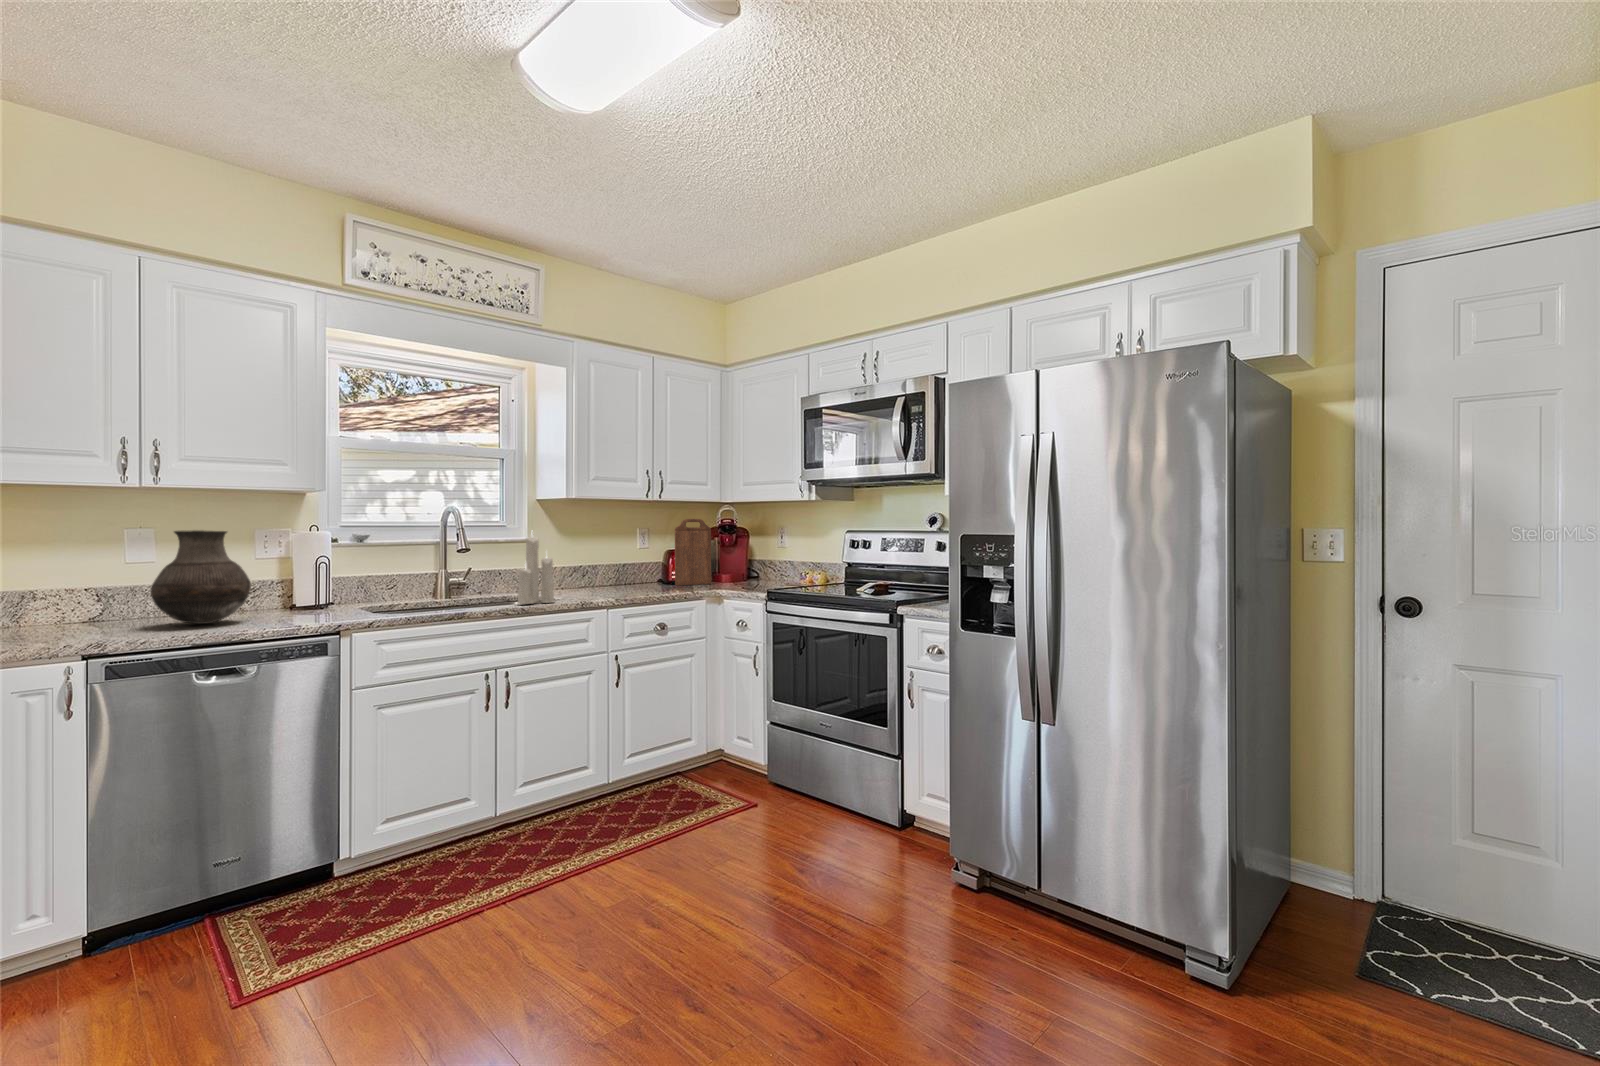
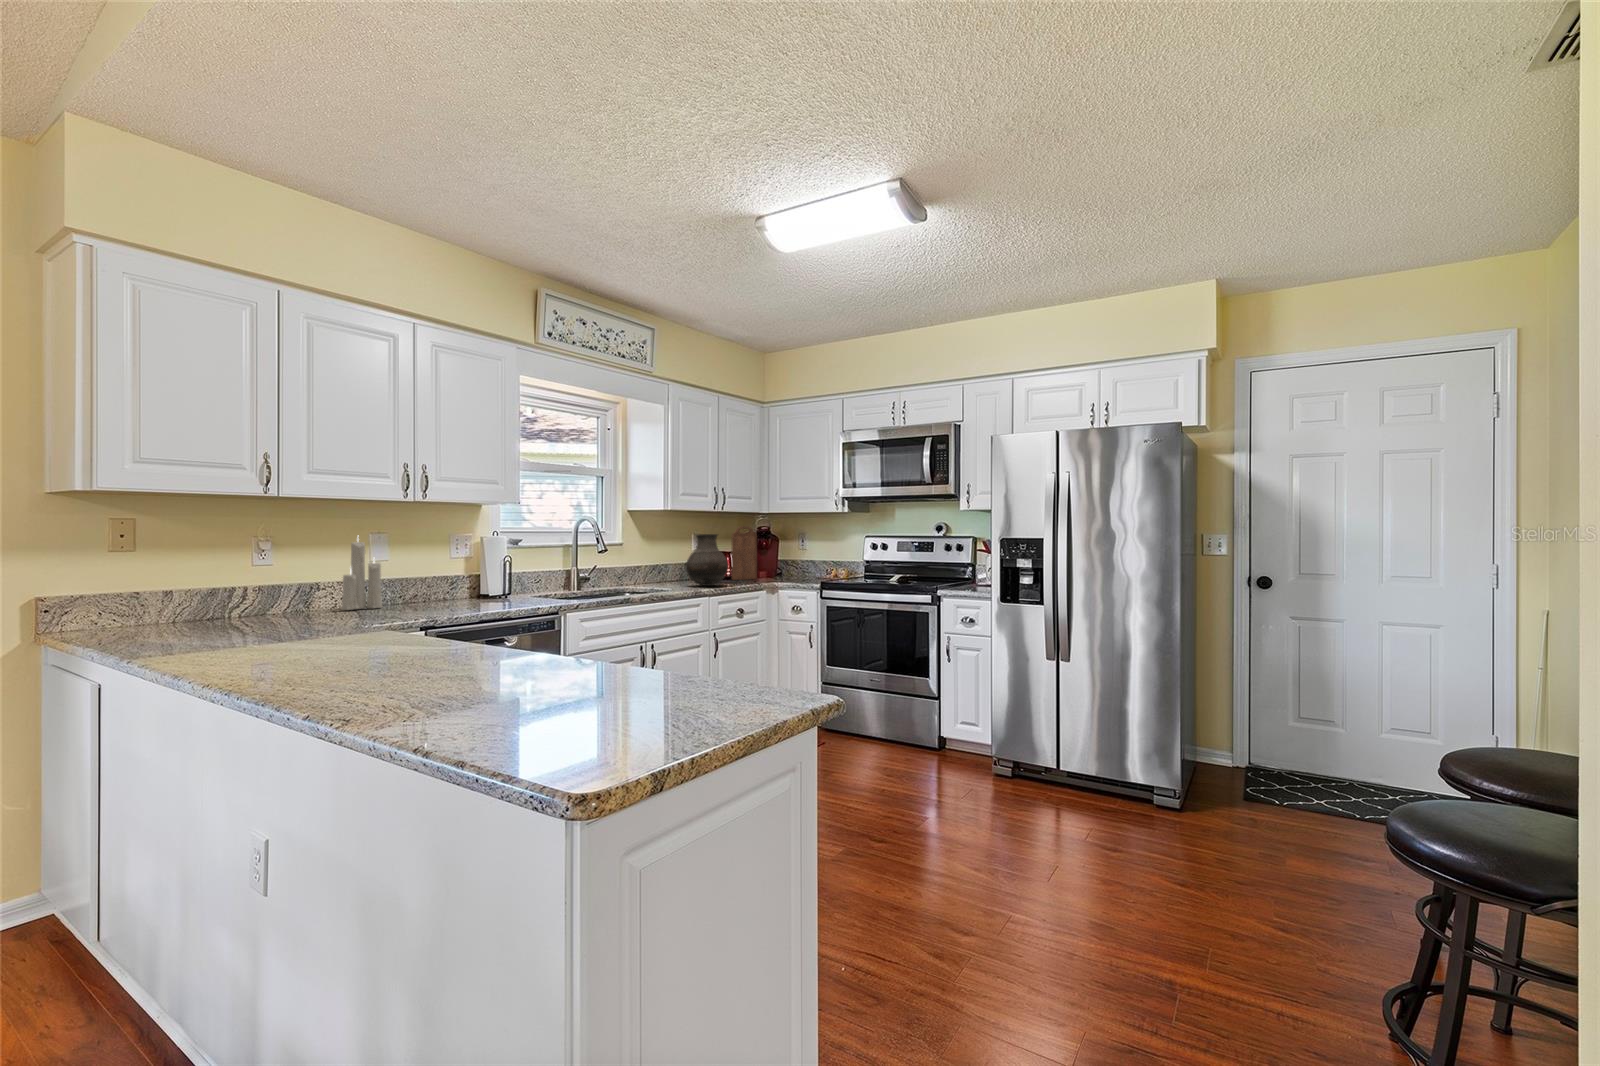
vase: present [151,530,251,624] -> present [686,534,728,586]
candle: present [517,537,554,604] -> present [341,535,382,610]

